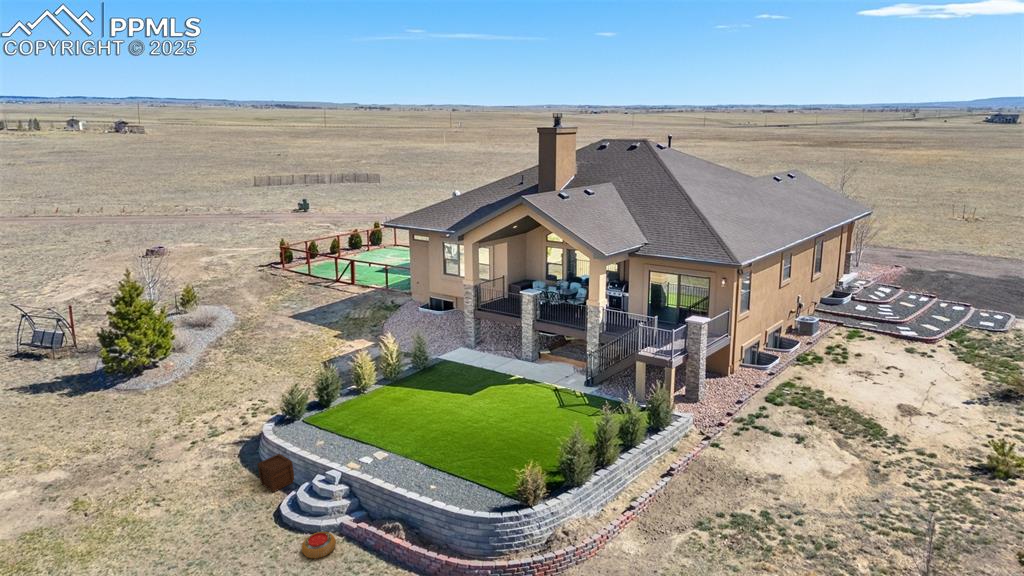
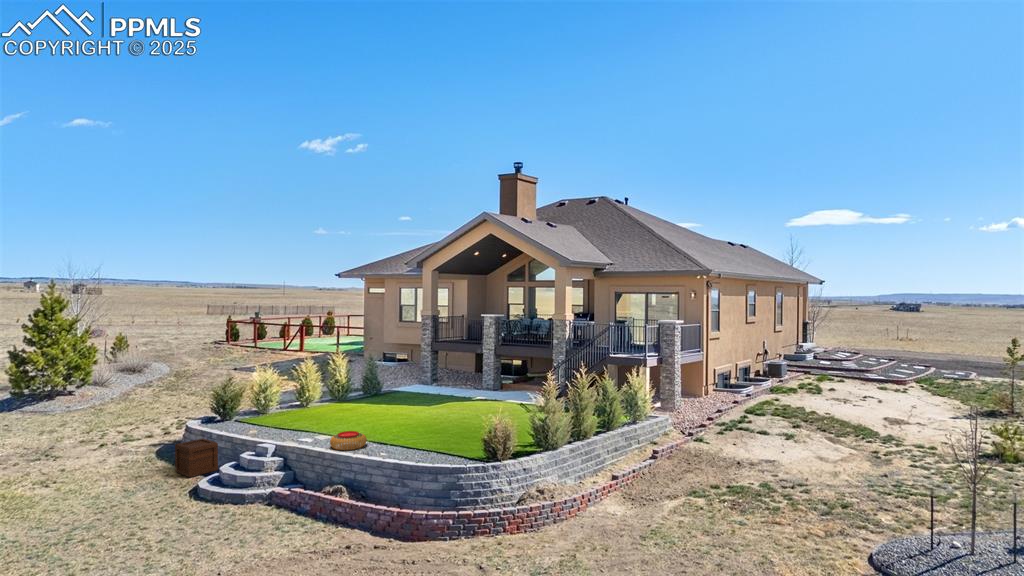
pouf: present [301,532,336,558] -> present [330,431,367,450]

